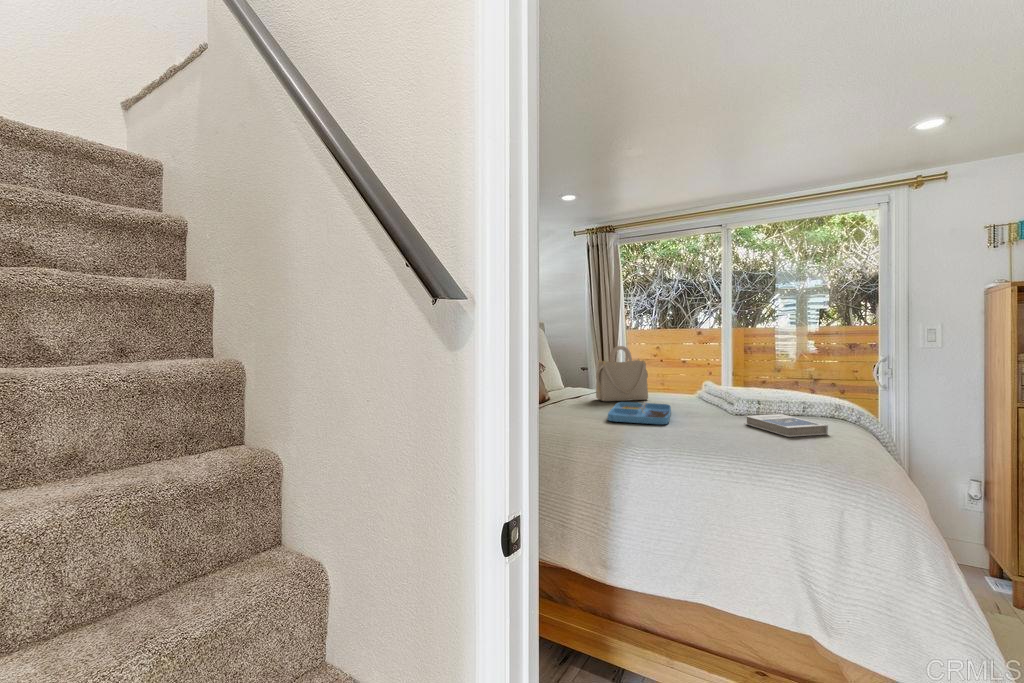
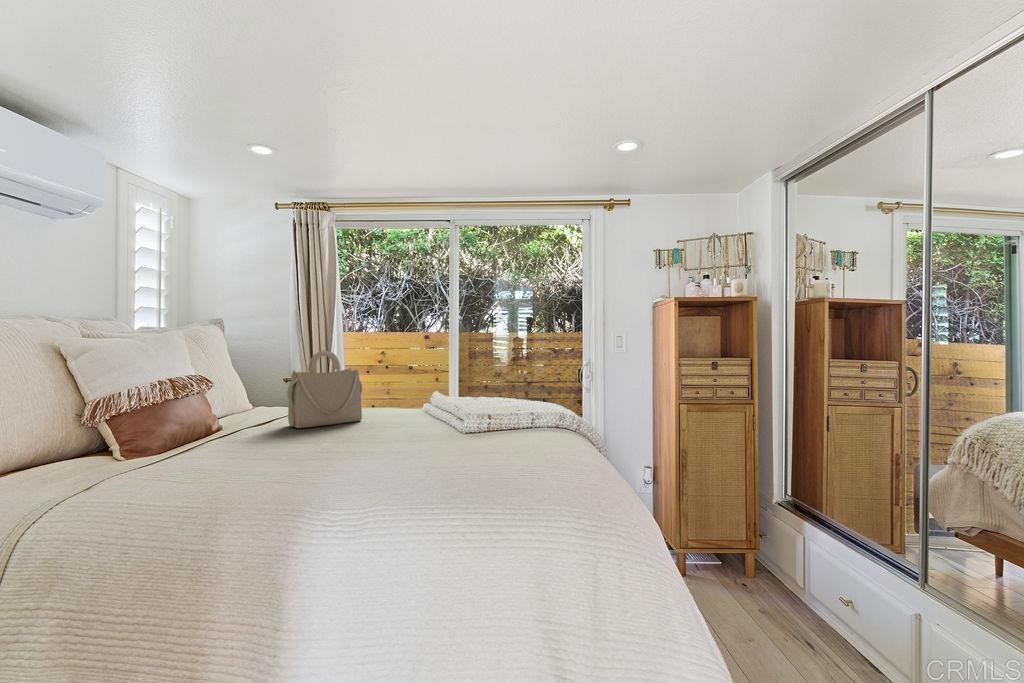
tray: present [608,402,671,424] -> none [290,427,388,463]
hardback book: present [744,414,828,437] -> none [474,429,561,460]

